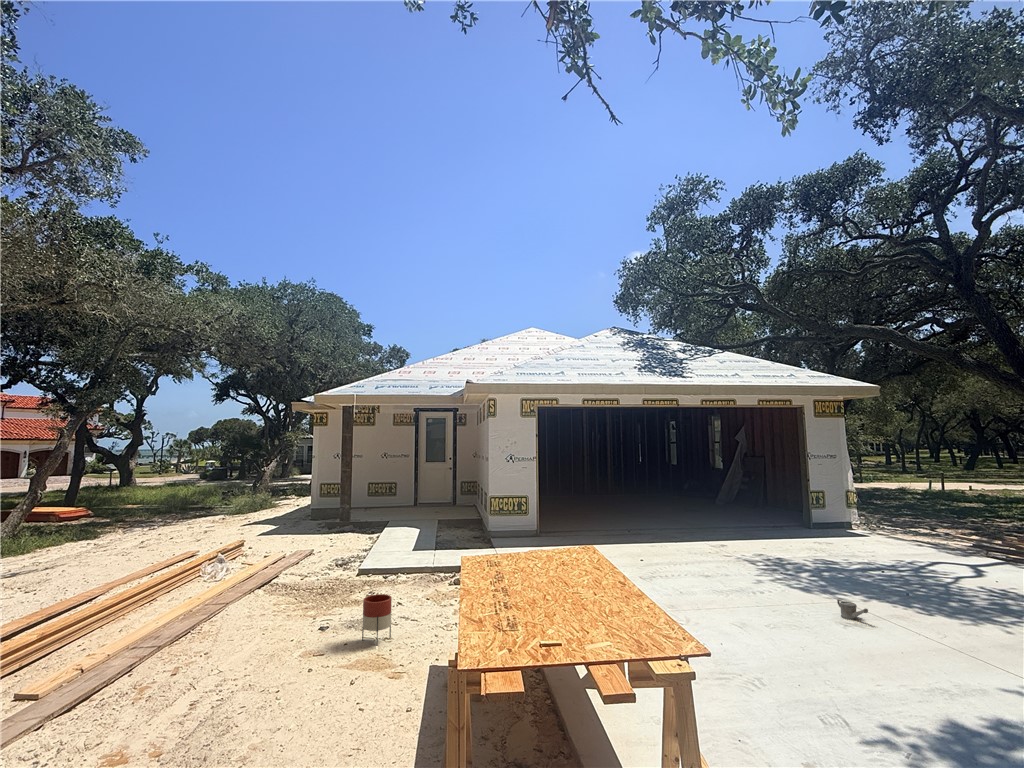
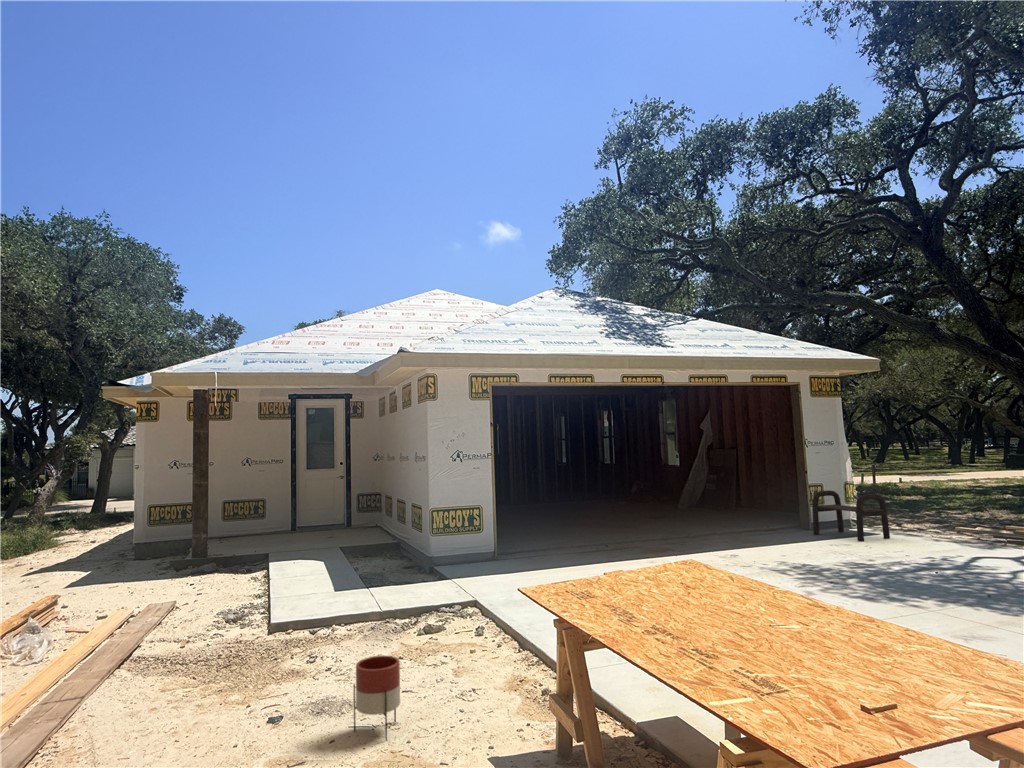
bench: none [816,497,884,543] -> present [812,490,890,542]
watering can: present [837,599,868,620] -> none [929,605,975,628]

